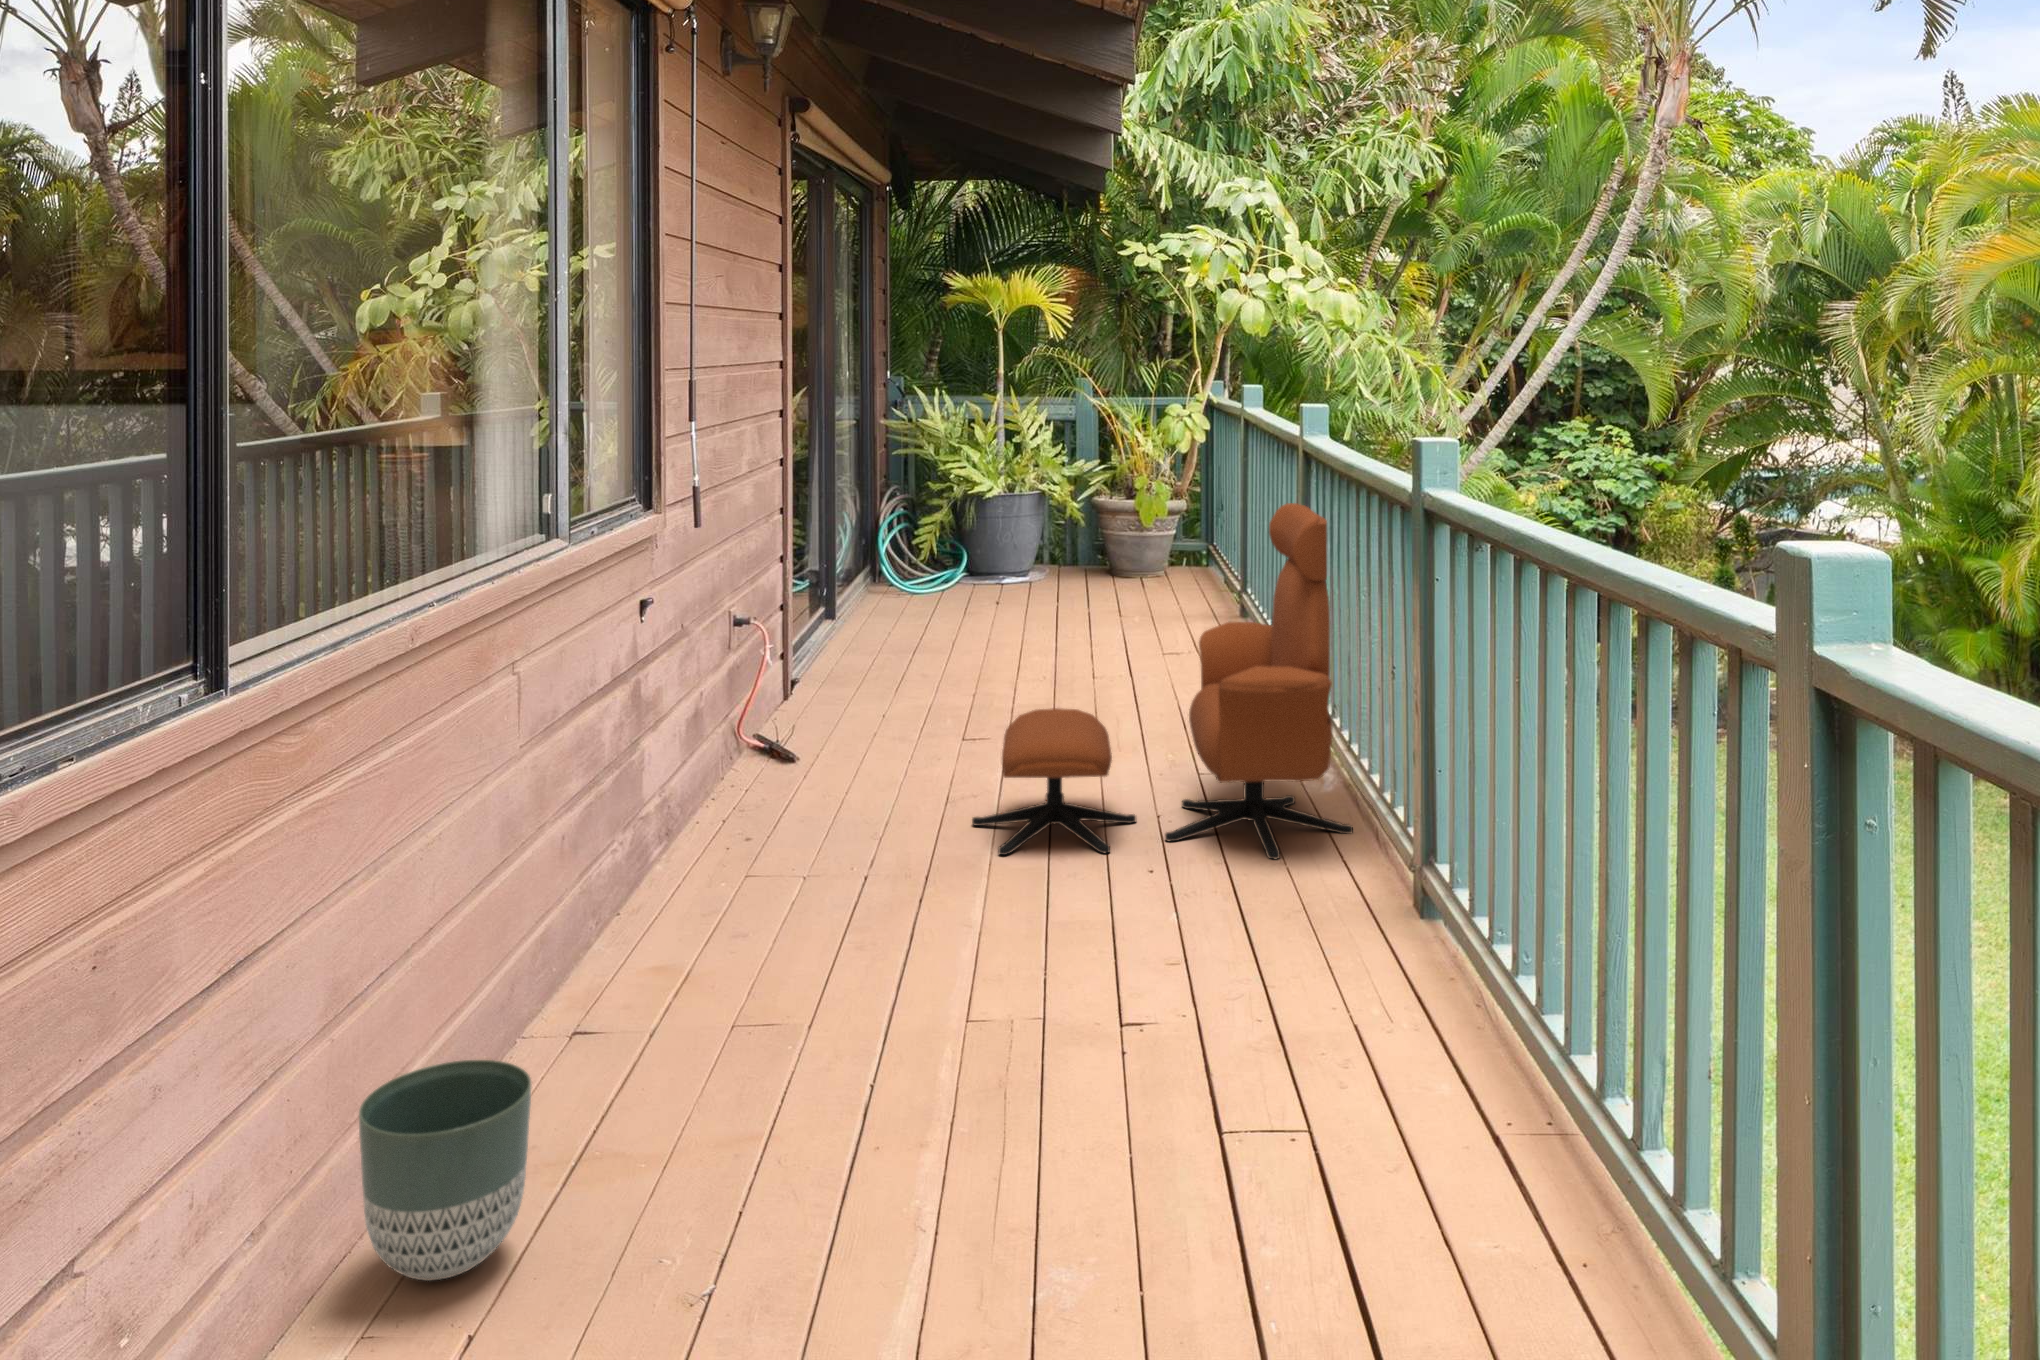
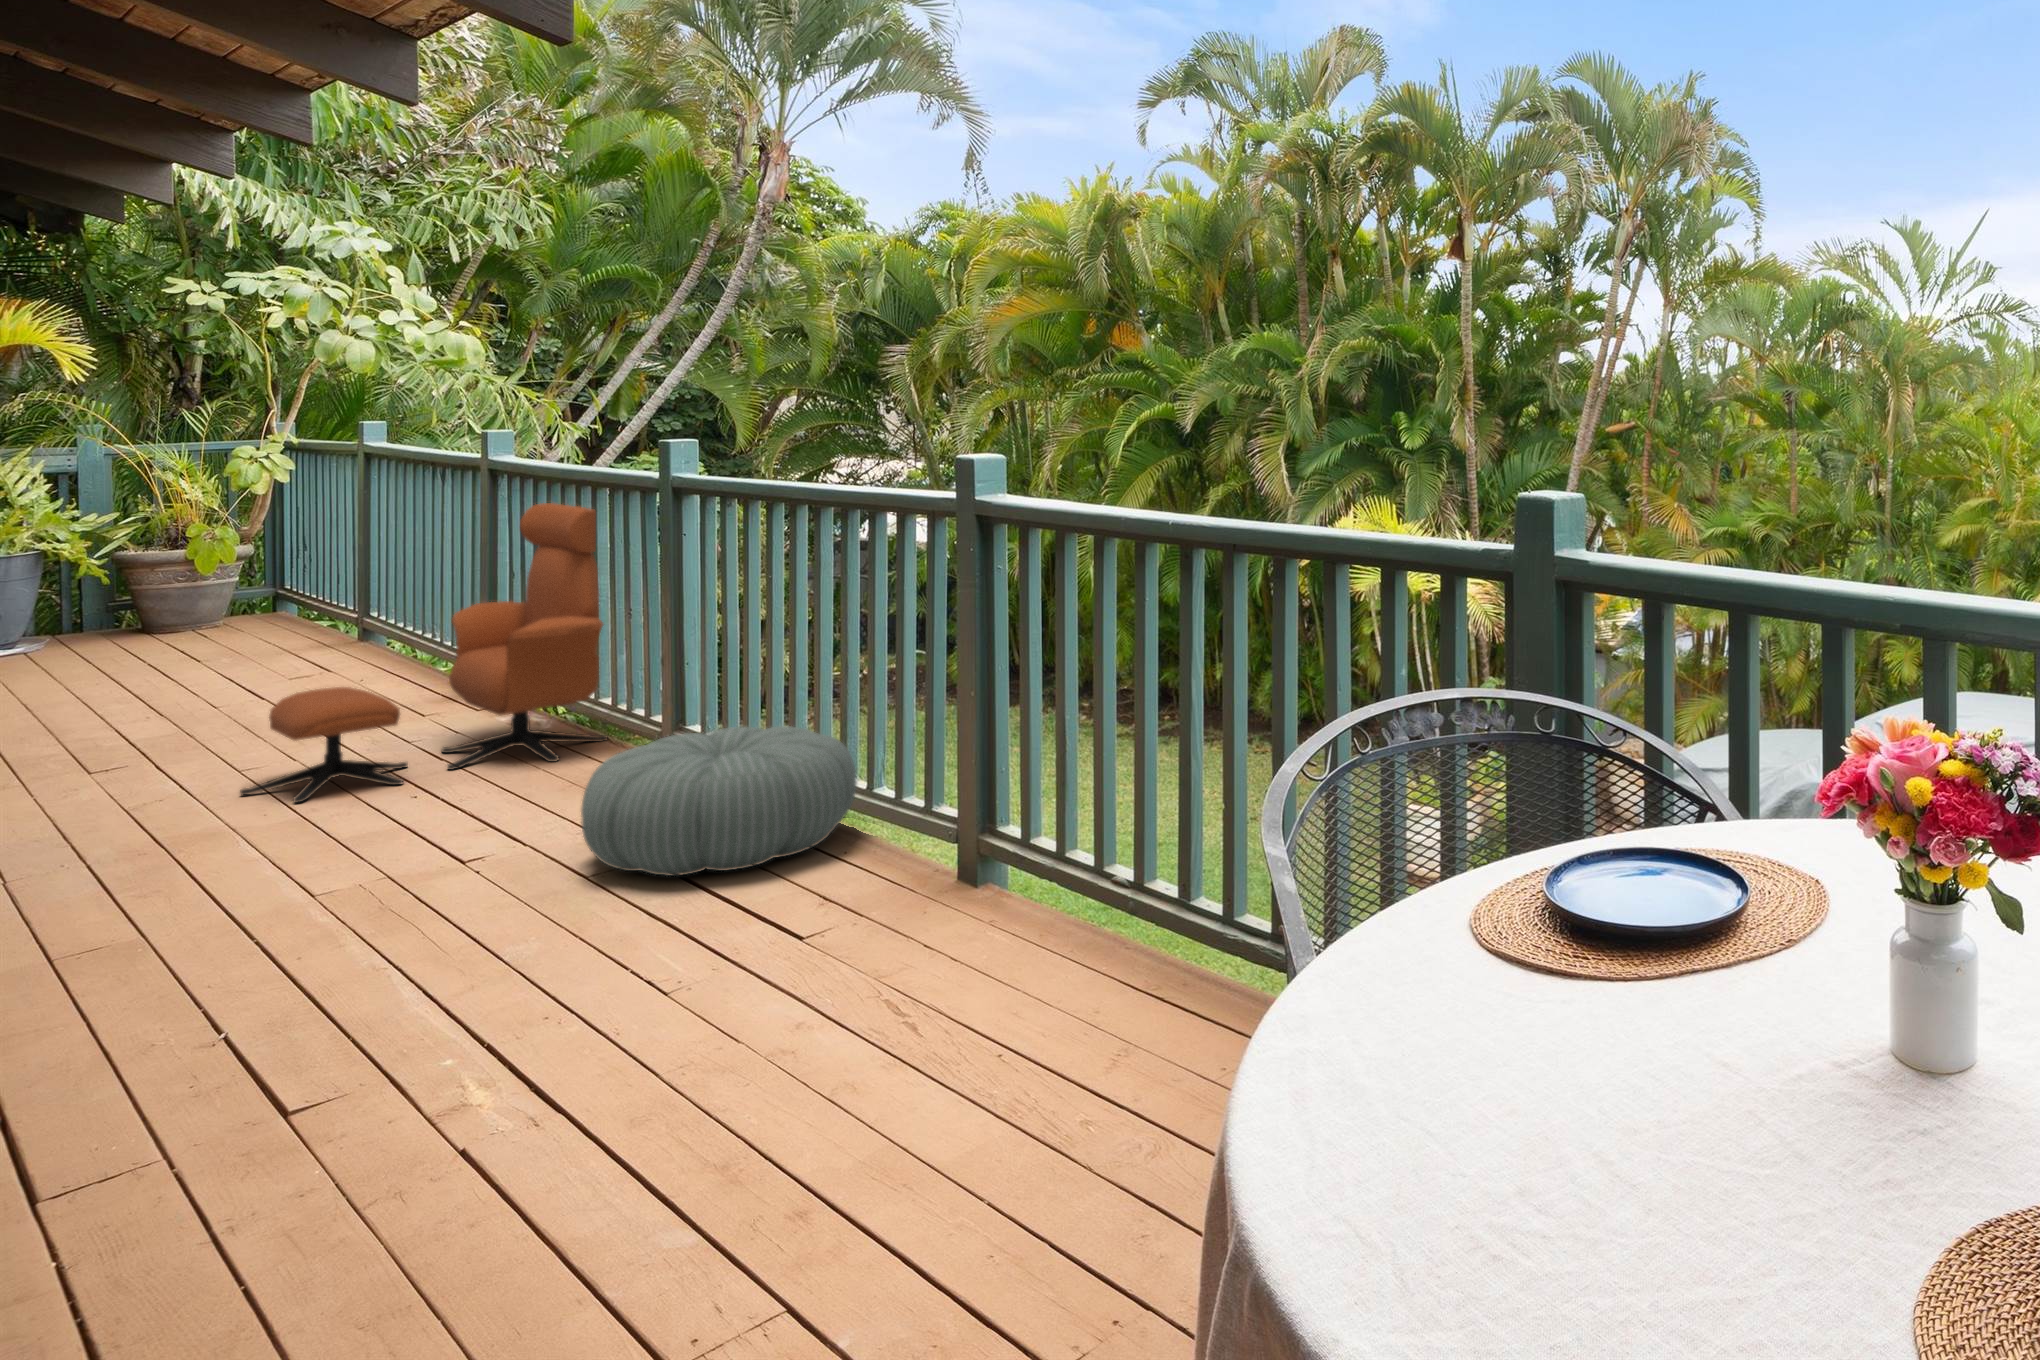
pouf: none [1131,932,1567,1258] -> present [581,726,857,876]
planter: present [359,1060,531,1281] -> none [13,890,163,1034]

